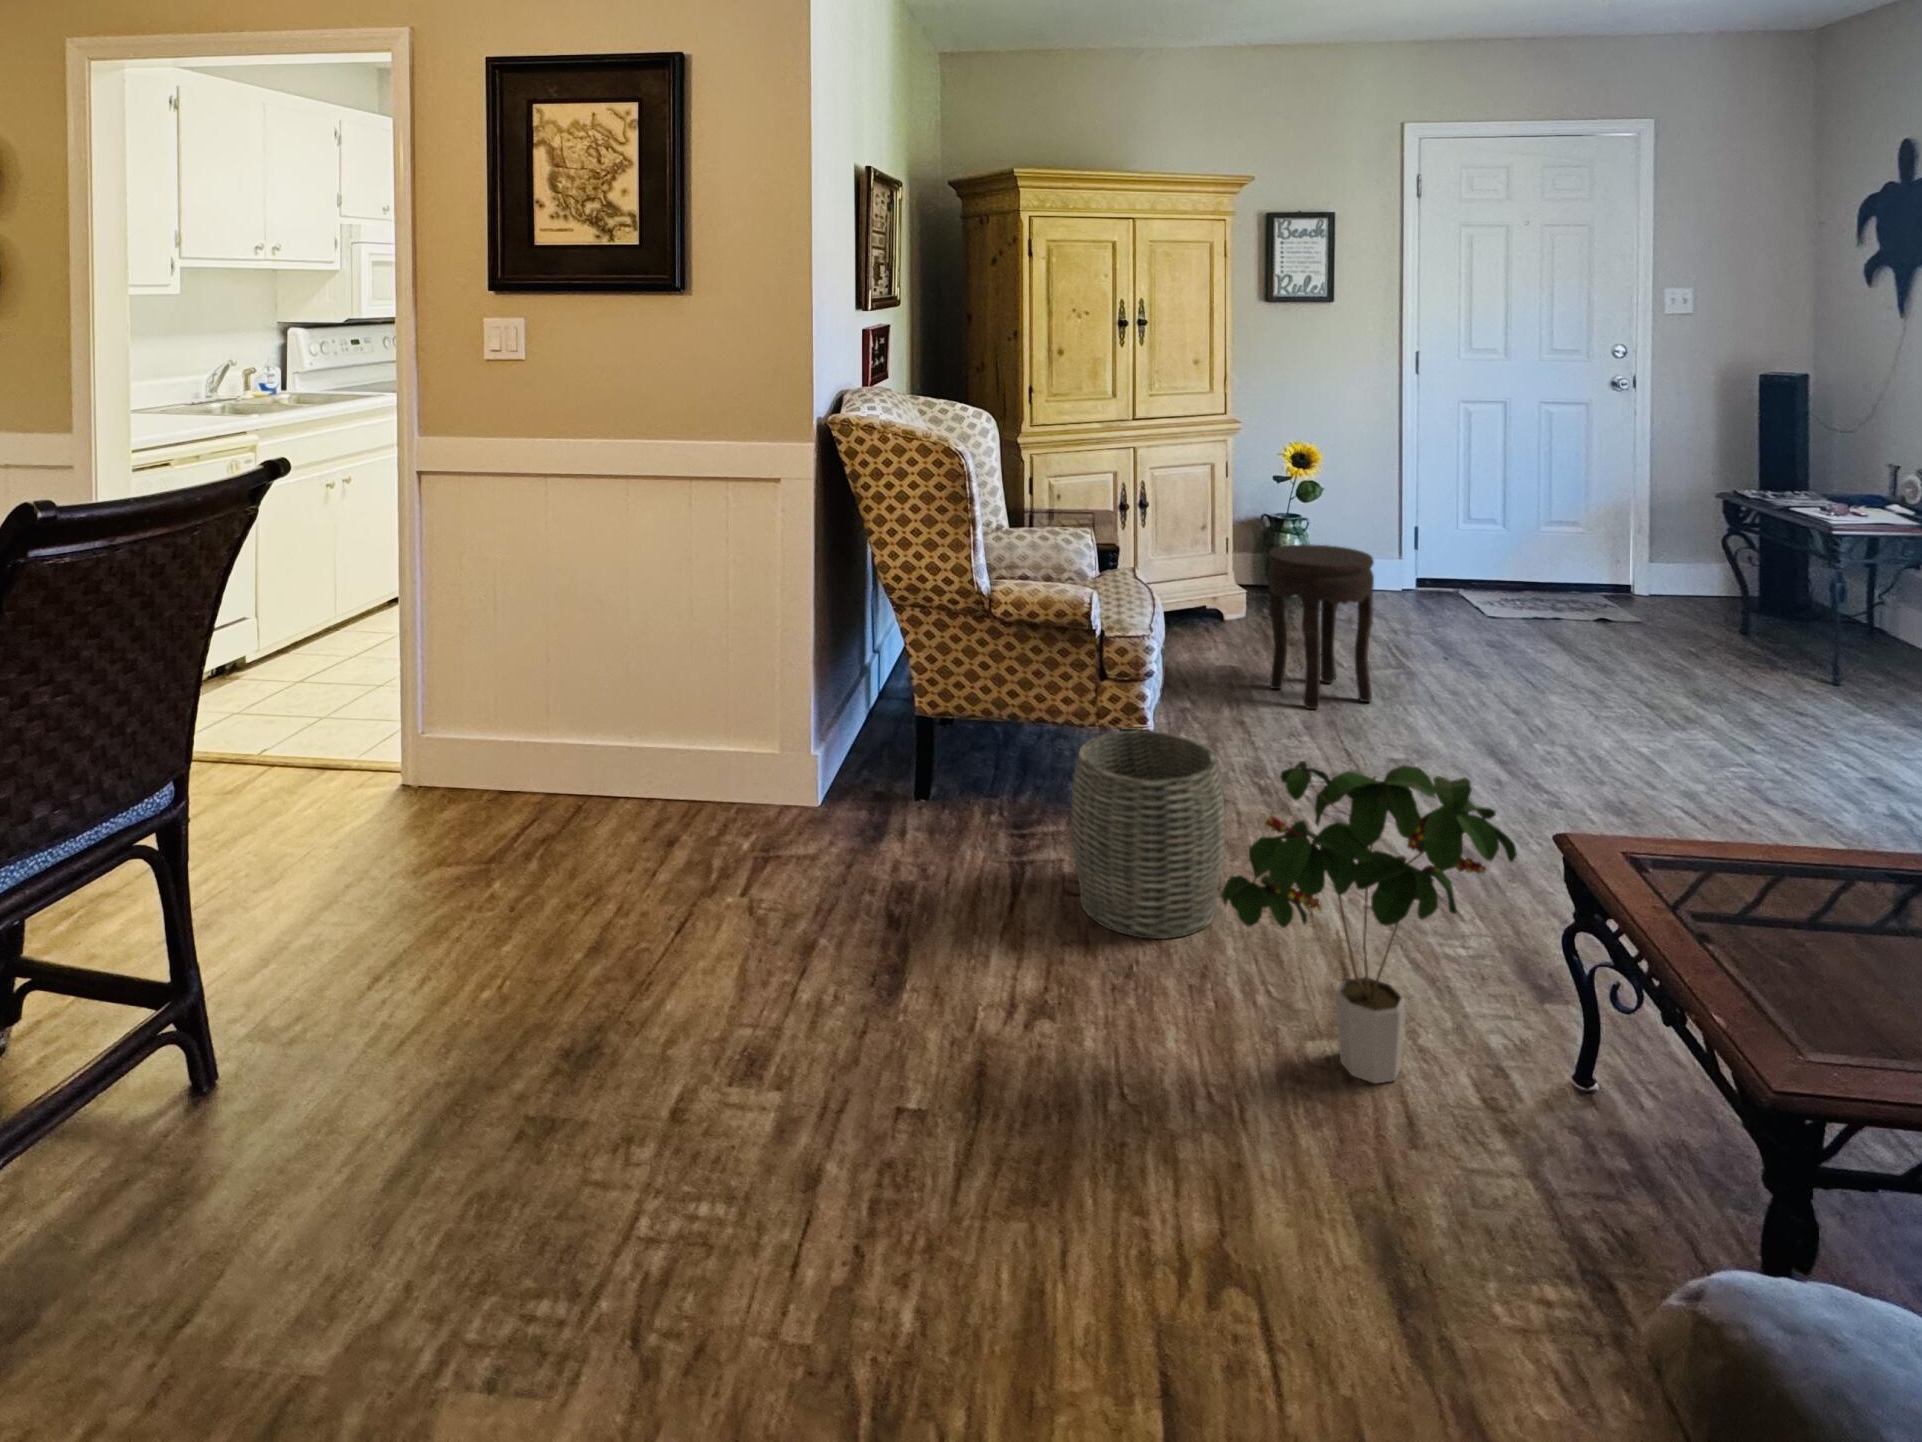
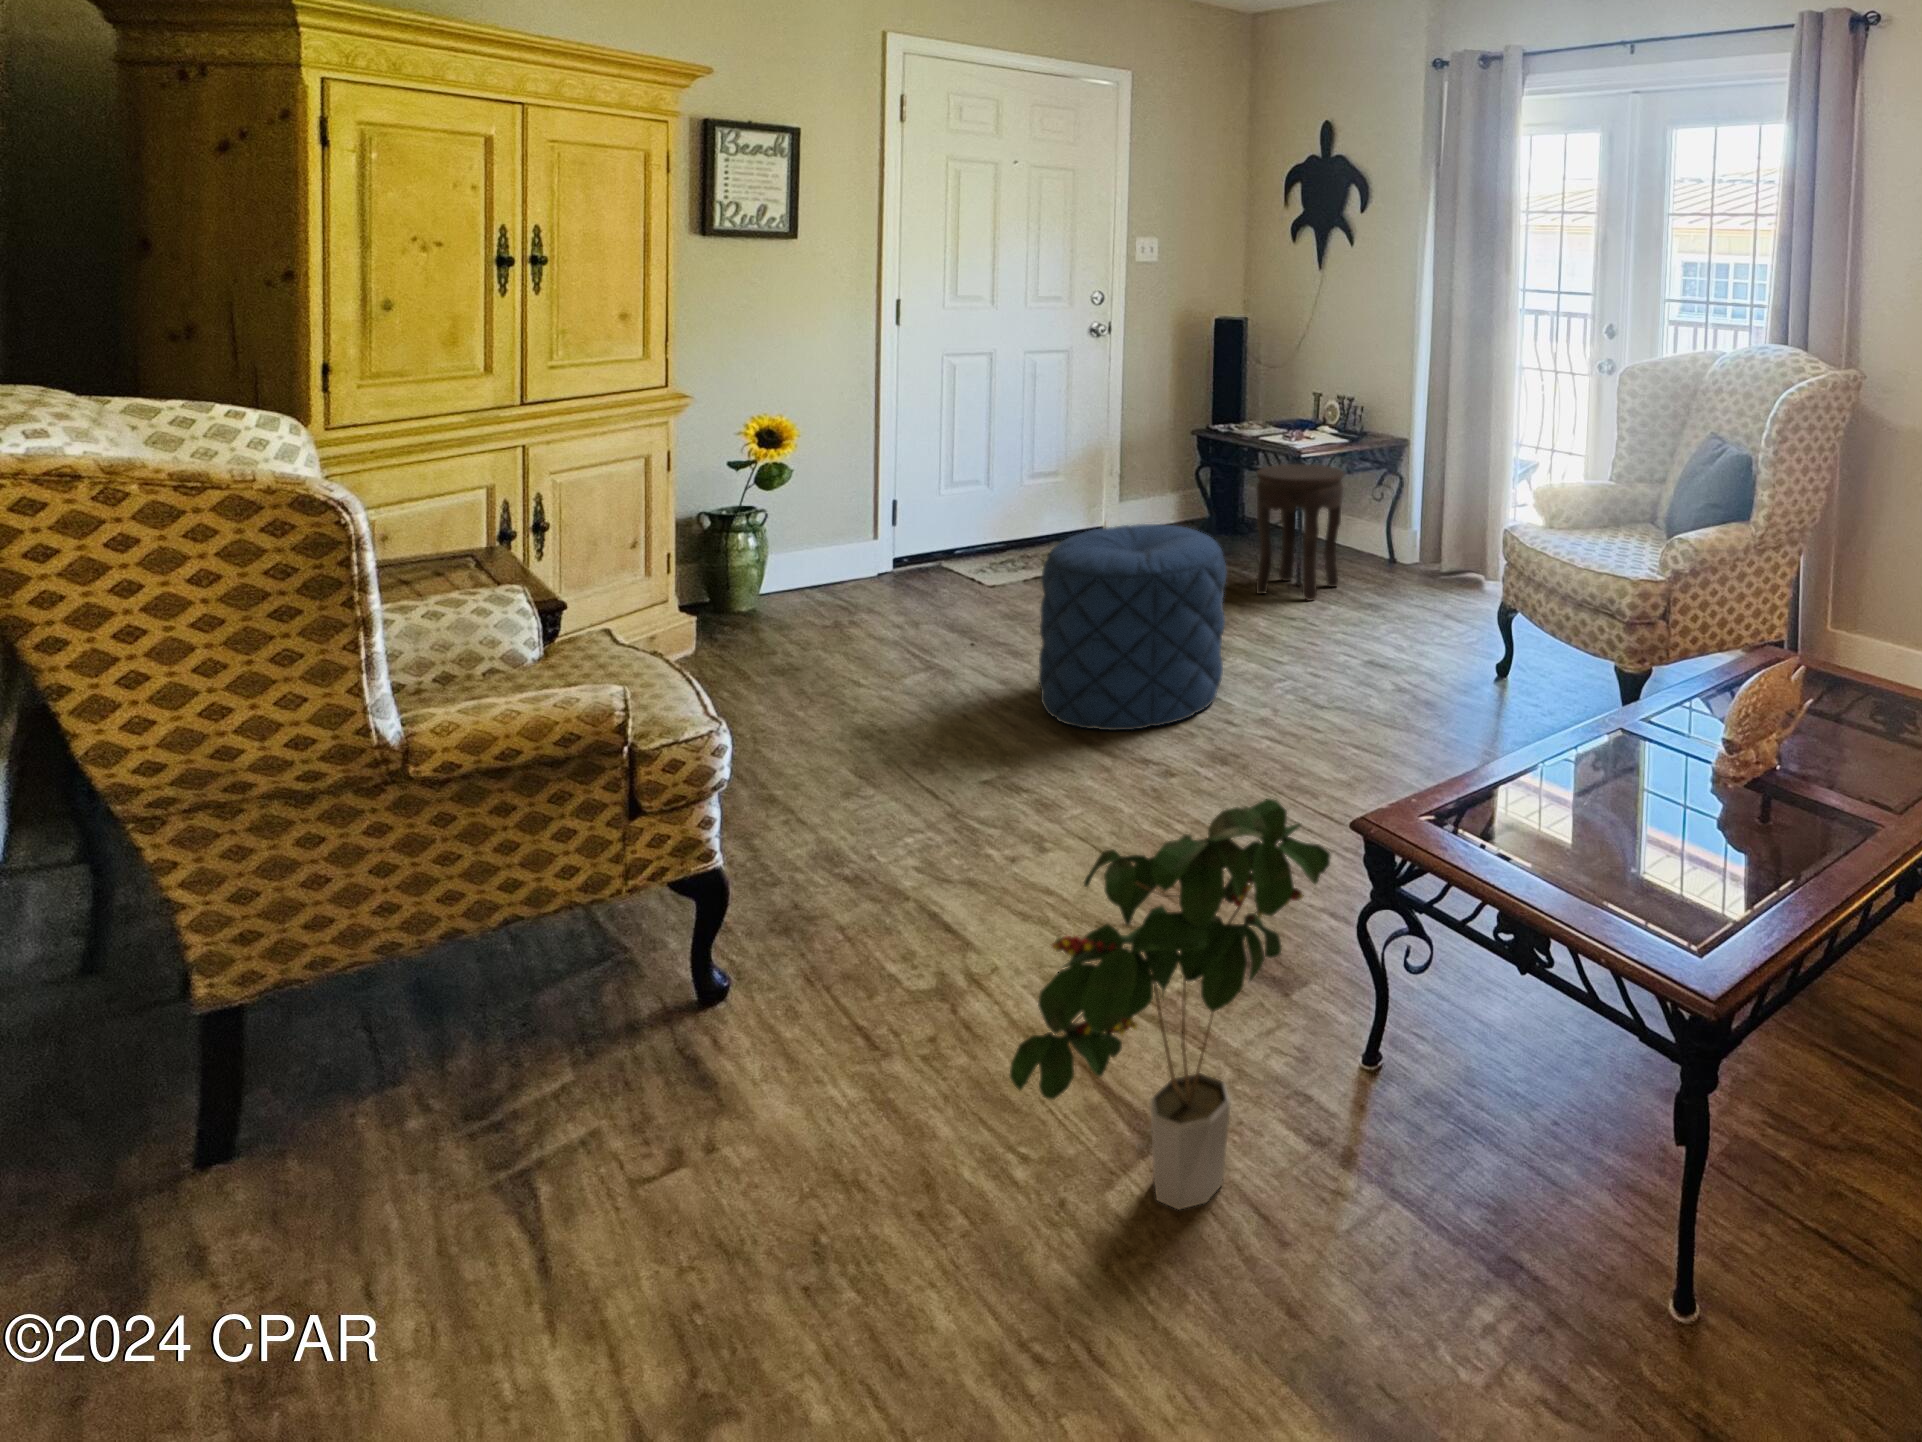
side table: present [1268,545,1374,709] -> present [1256,464,1344,601]
pouf: none [1467,567,1660,767] -> present [1039,524,1227,730]
woven basket: present [1071,731,1225,939] -> none [650,862,909,1202]

